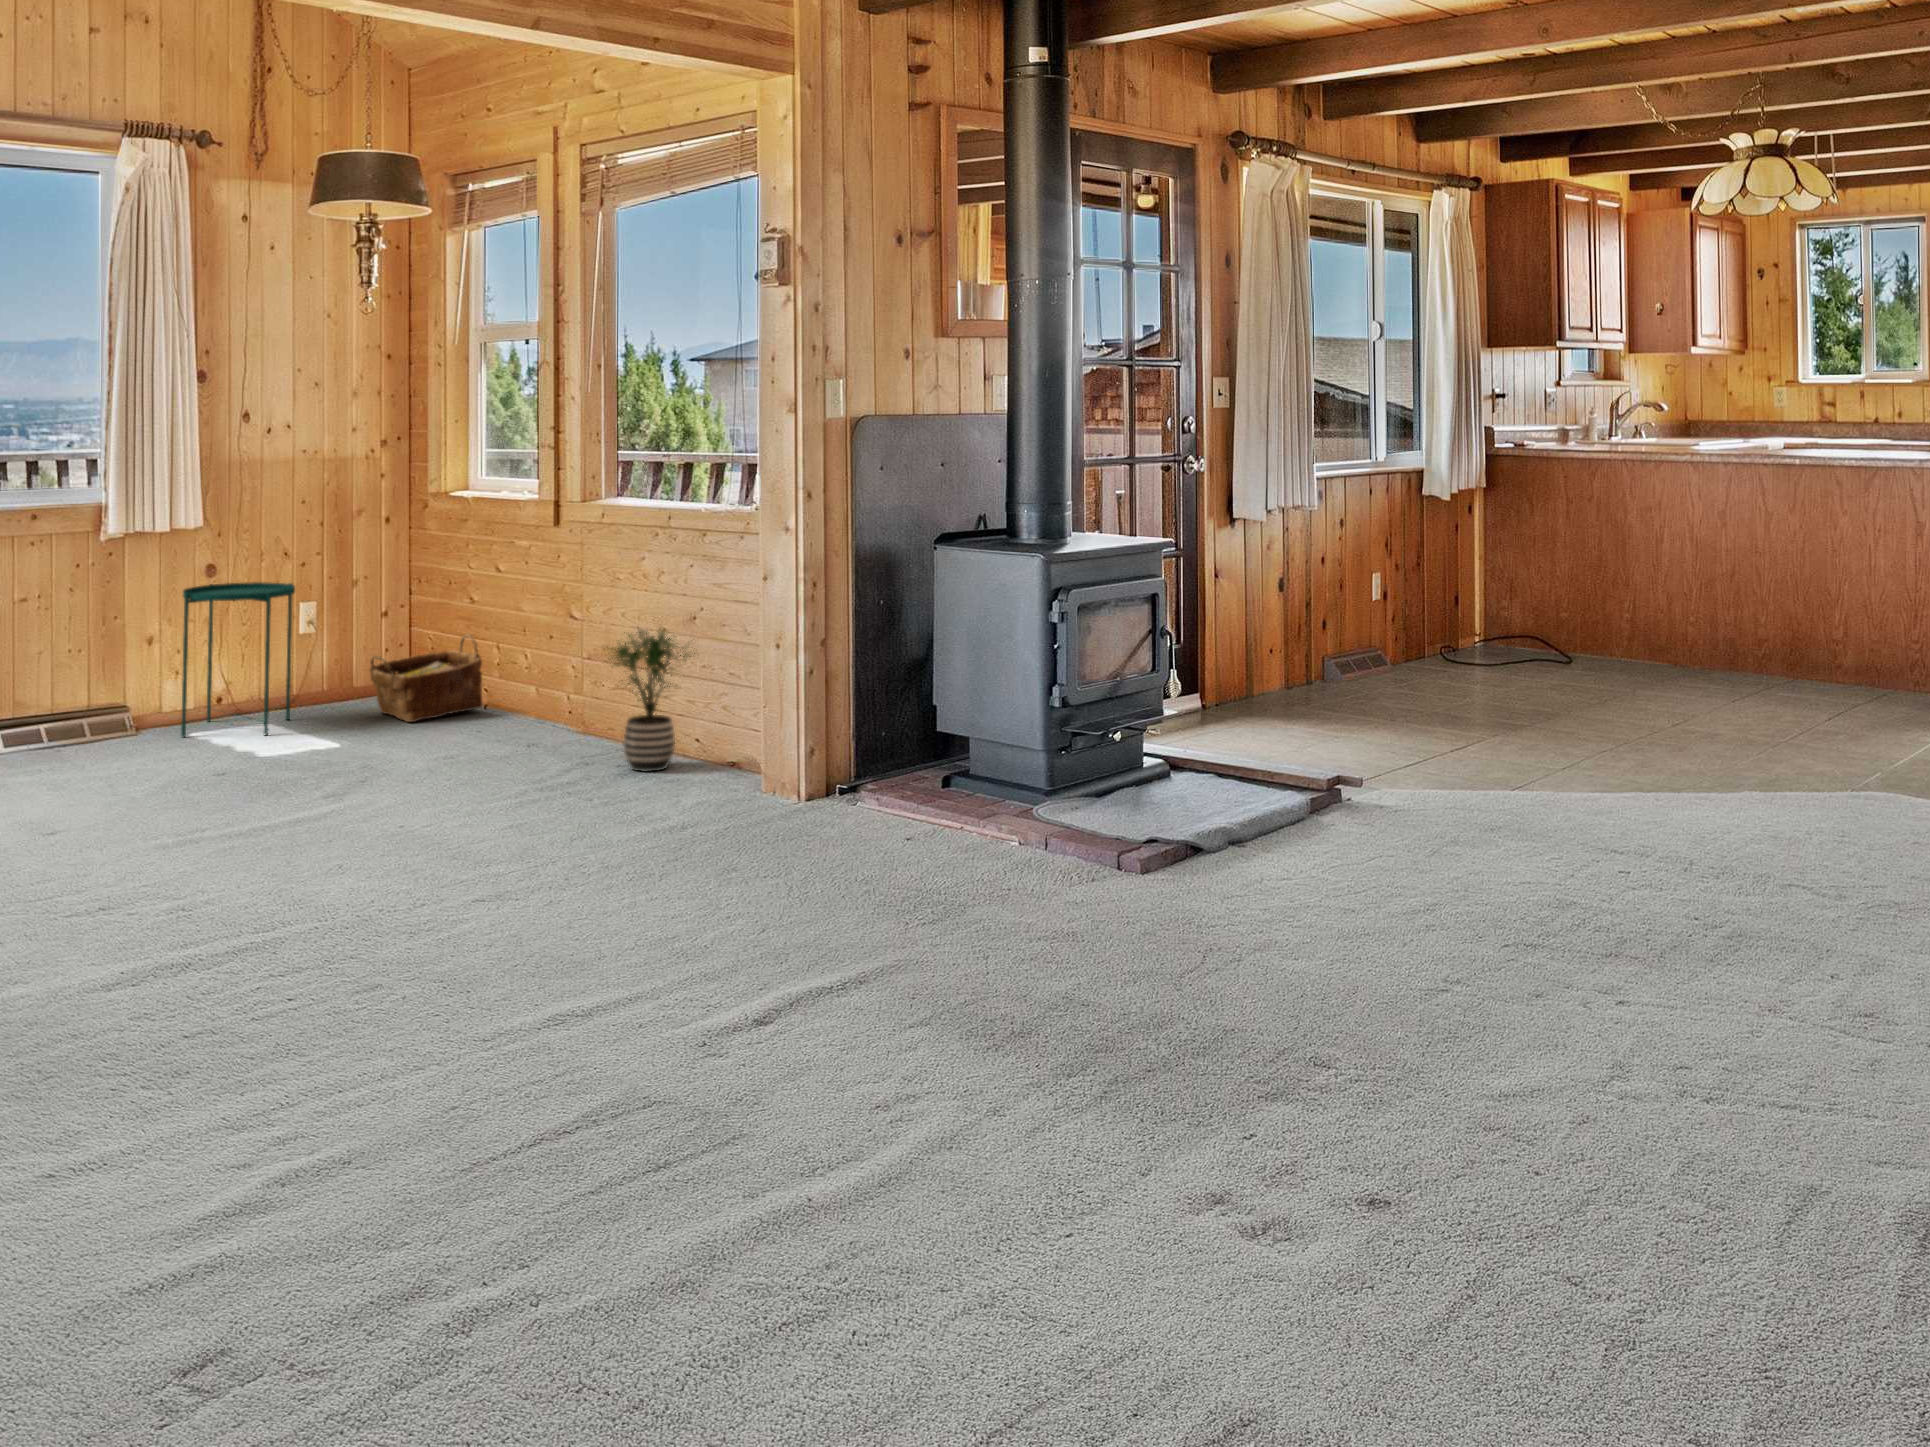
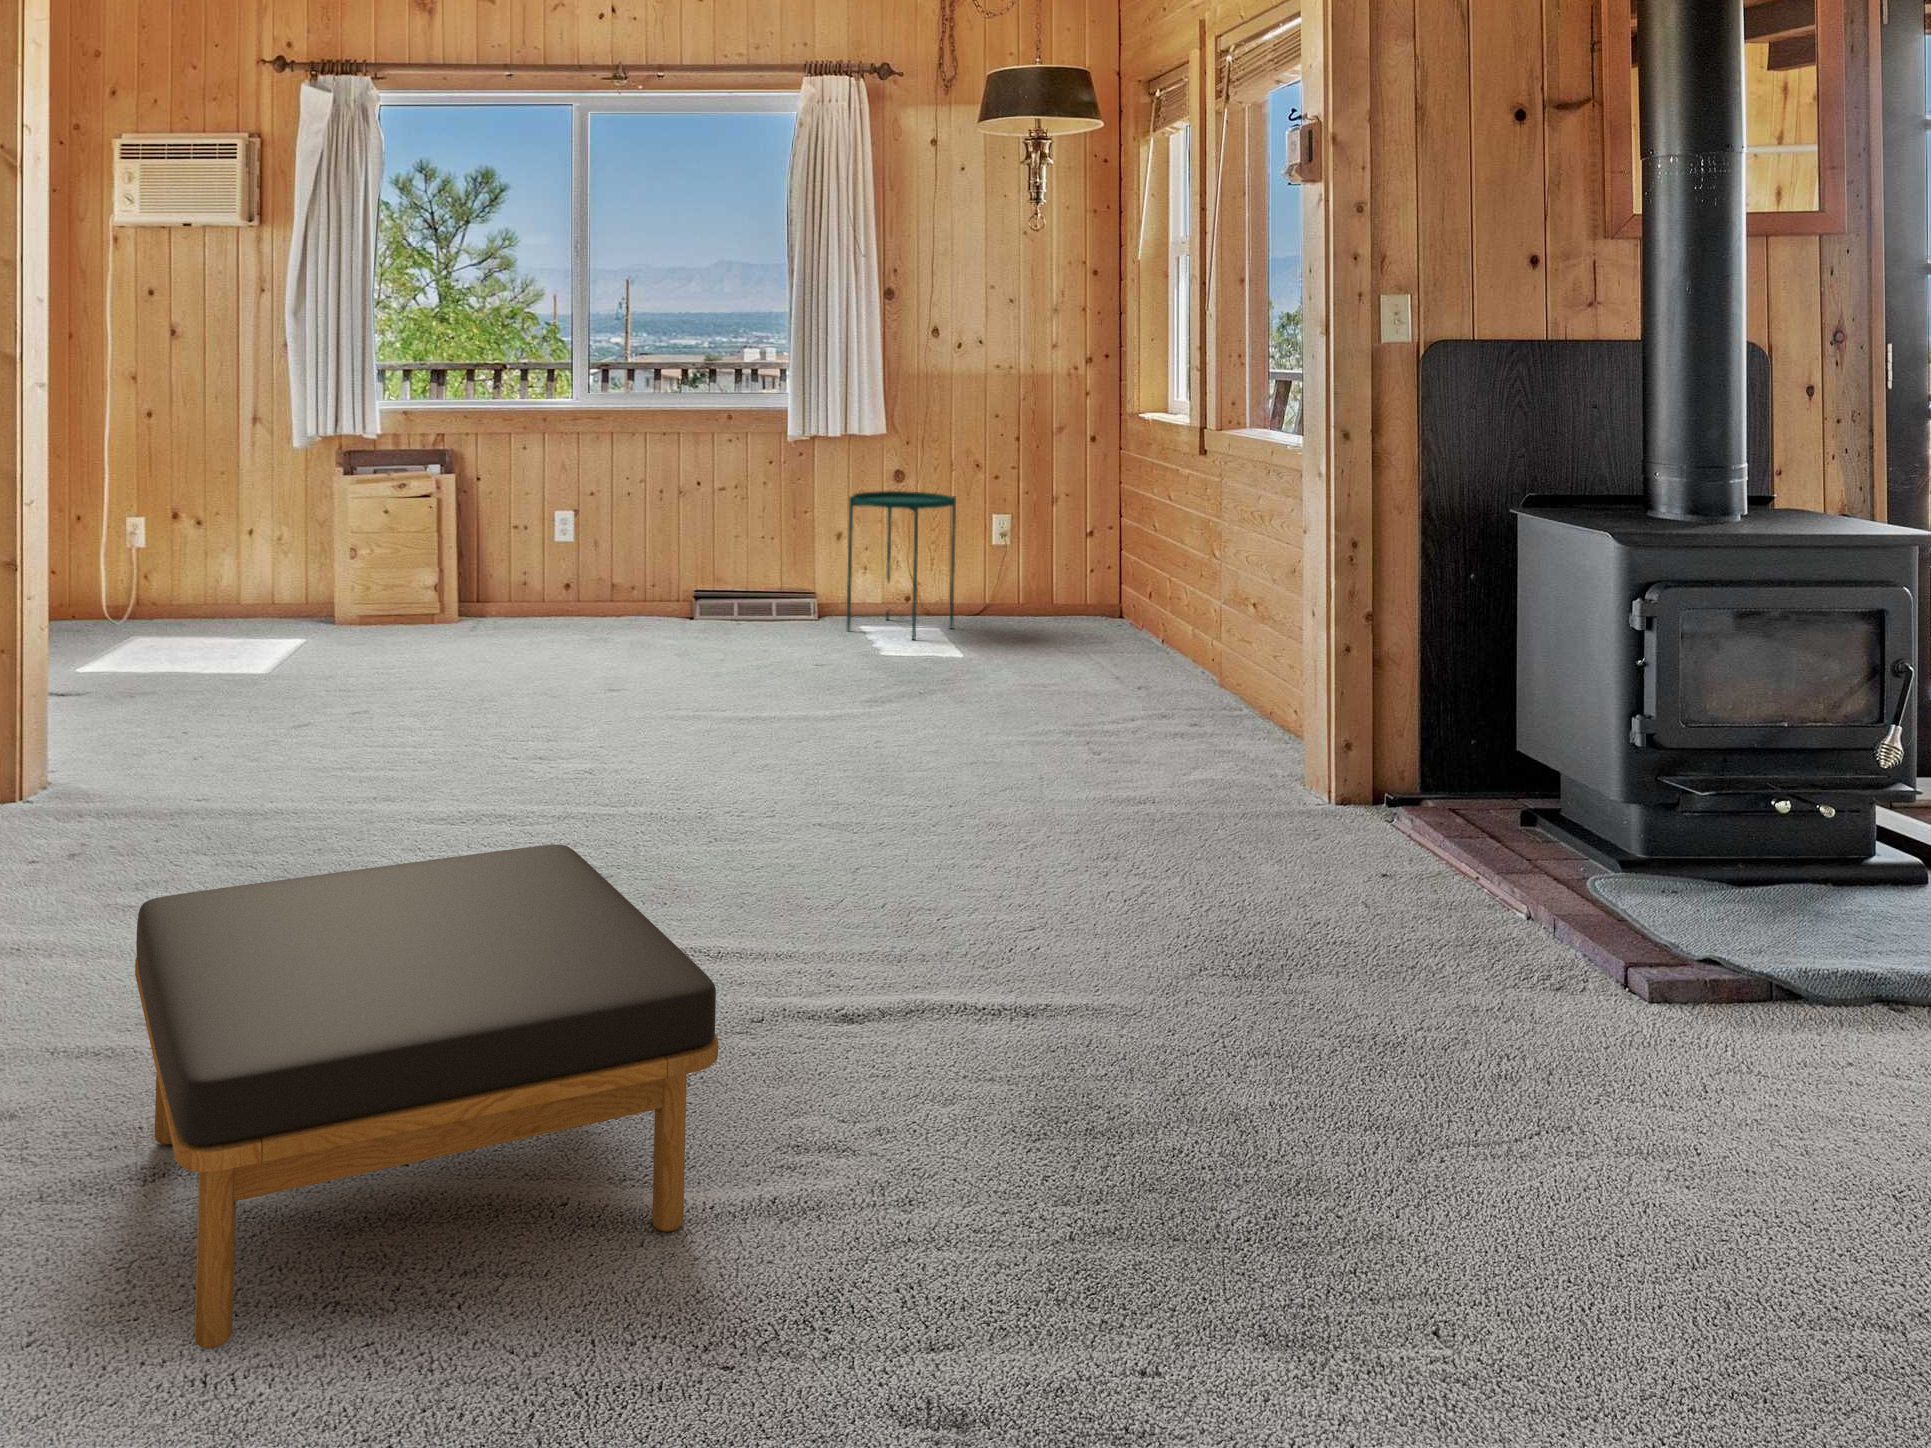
potted plant: present [609,627,695,771] -> none [1161,574,1278,739]
woven basket: present [370,634,482,722] -> none [1021,565,1133,647]
ottoman: none [185,905,774,1330] -> present [135,845,718,1349]

